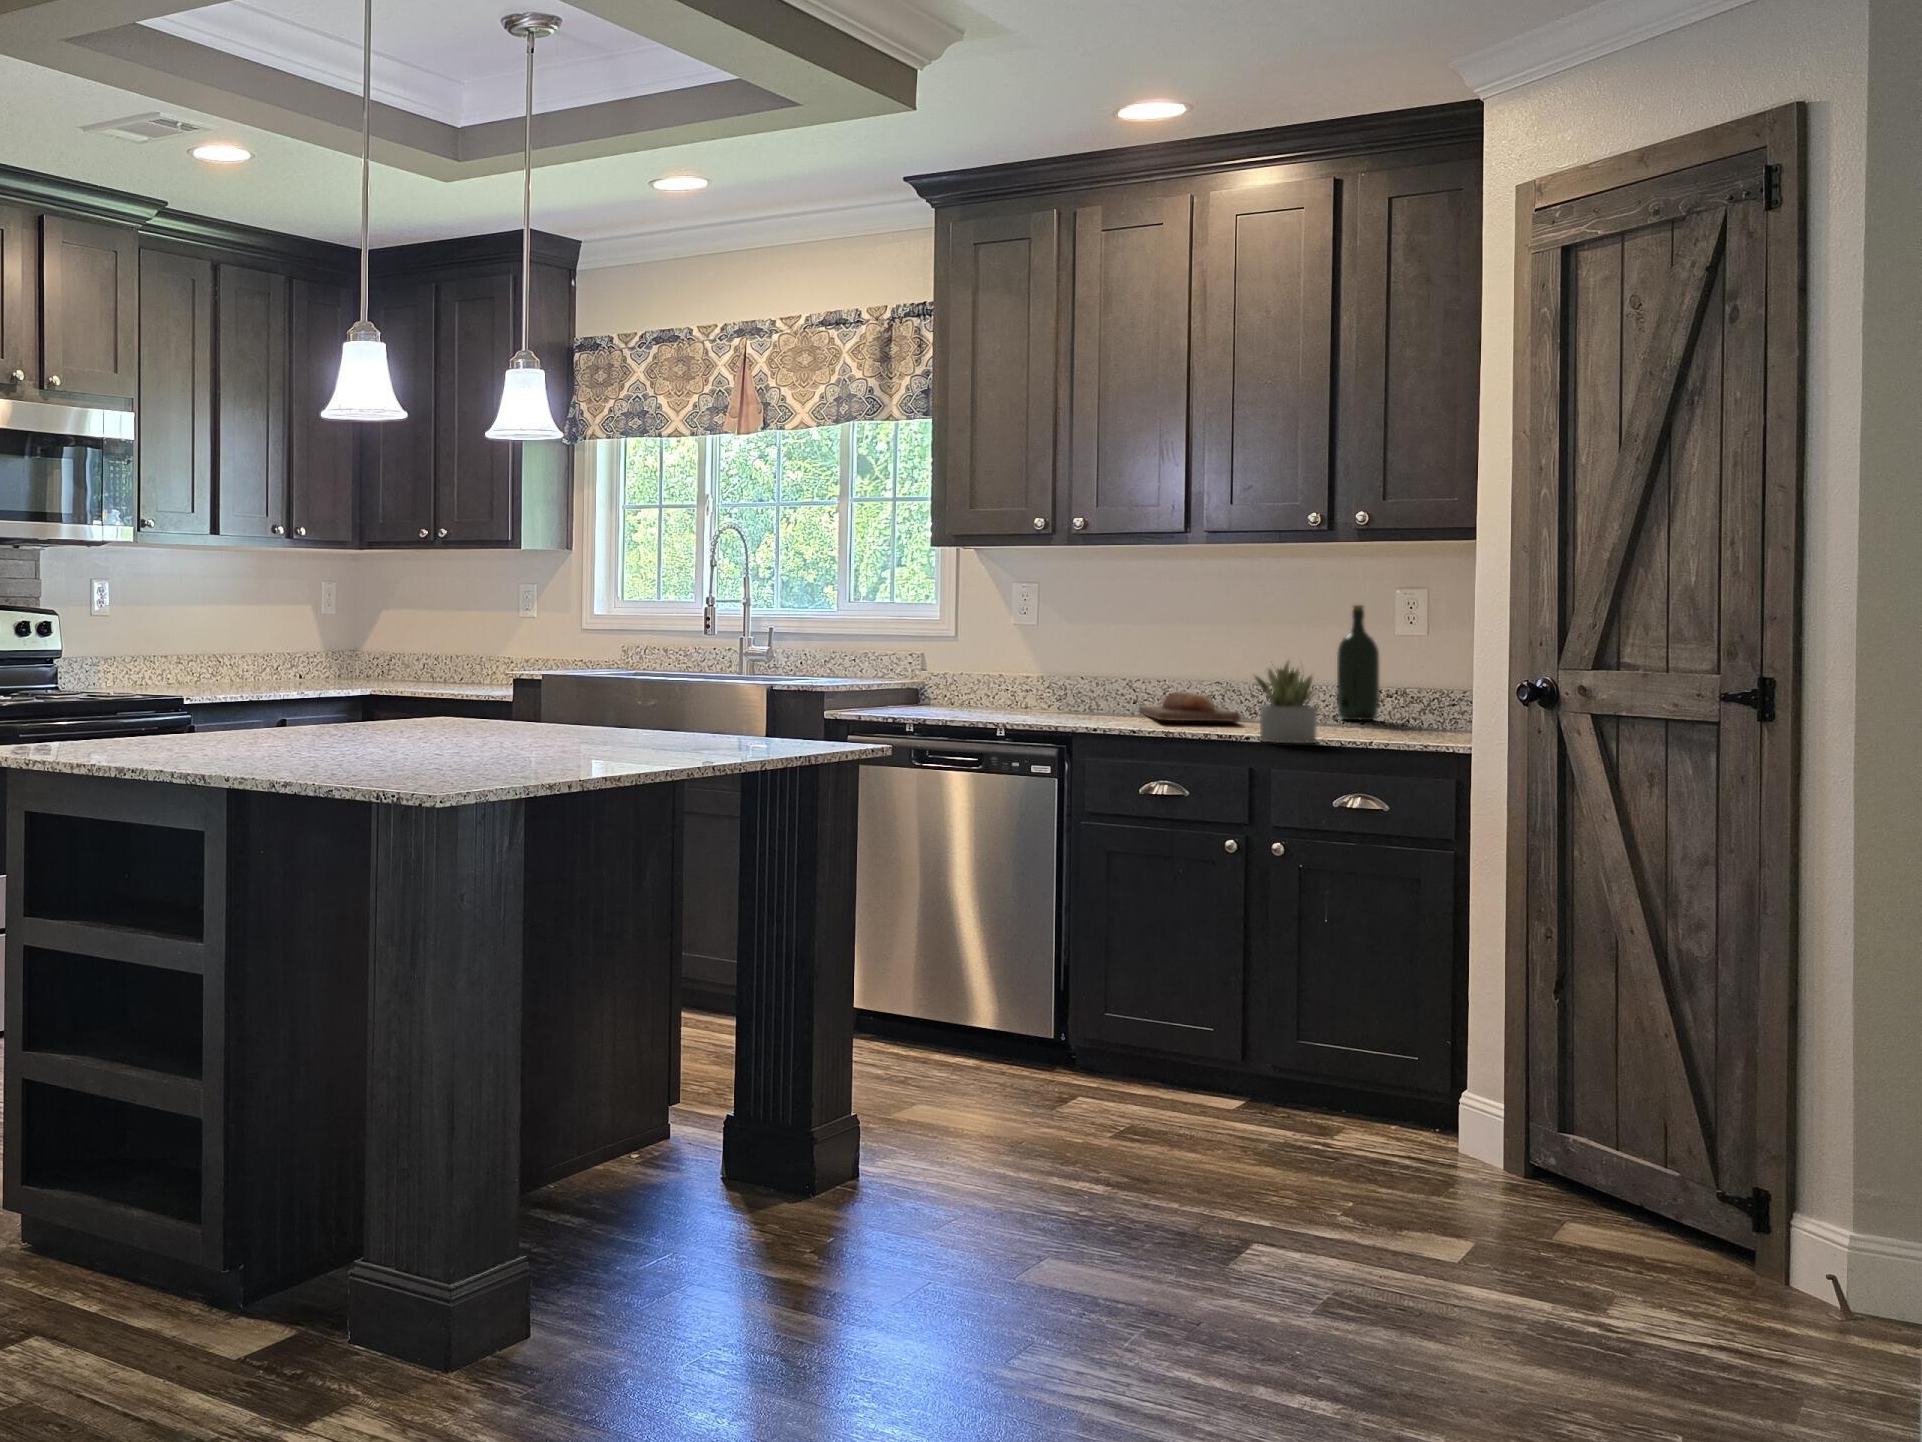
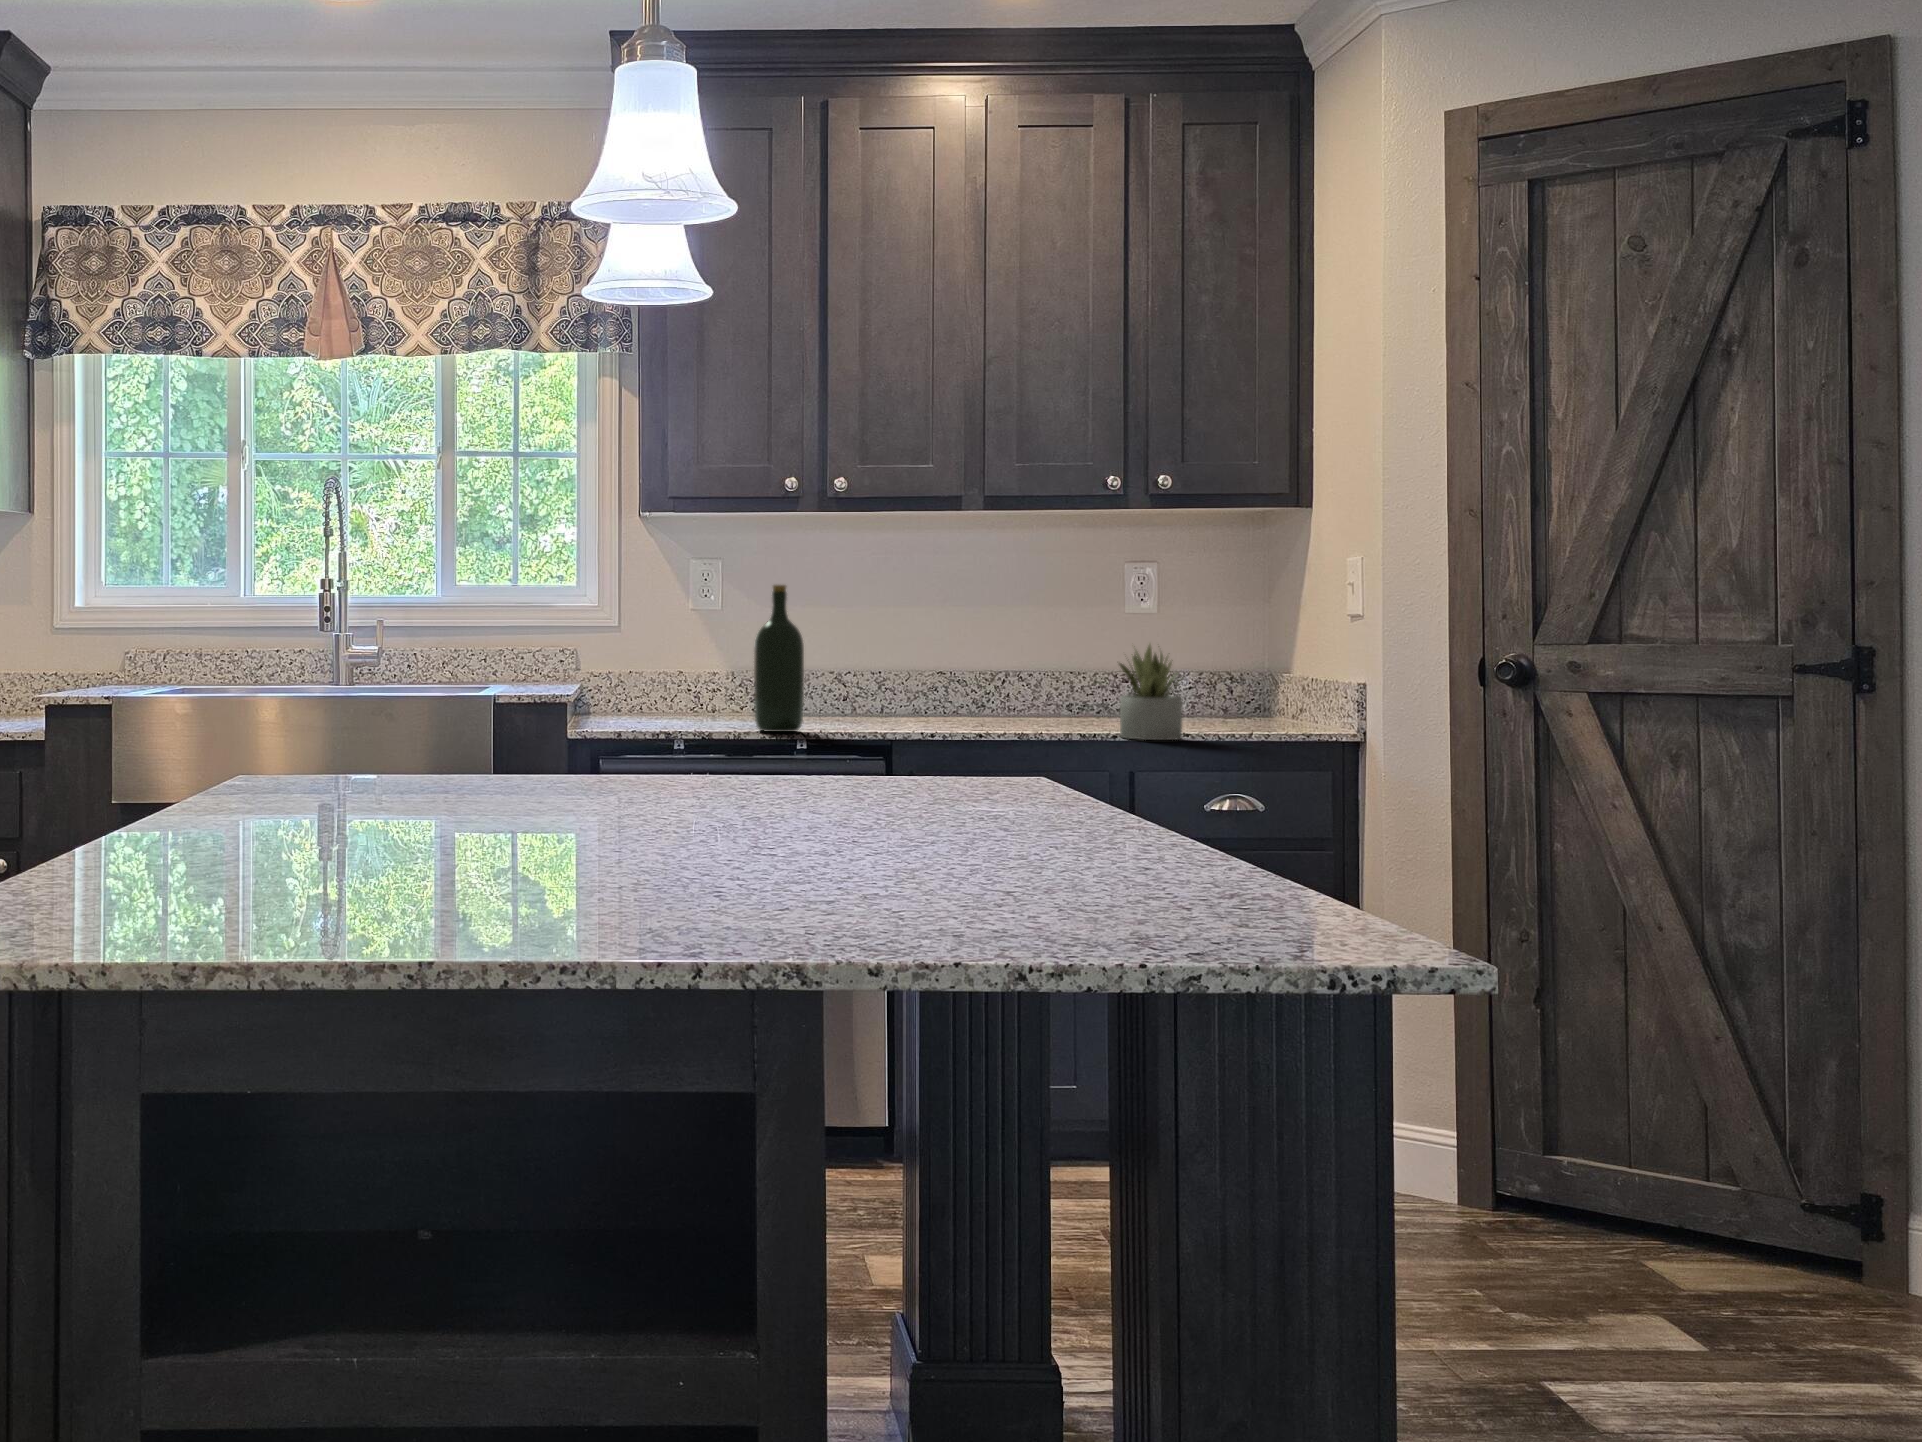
wine bottle: present [1337,605,1379,720] -> present [754,585,804,732]
bread loaf: present [1139,692,1241,722] -> none [867,682,1029,717]

